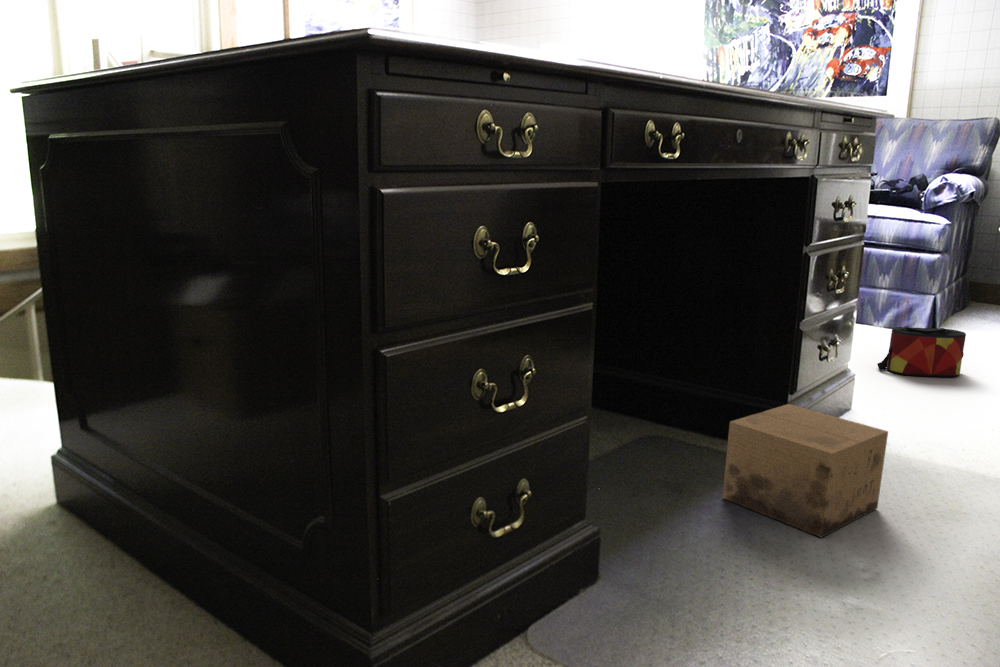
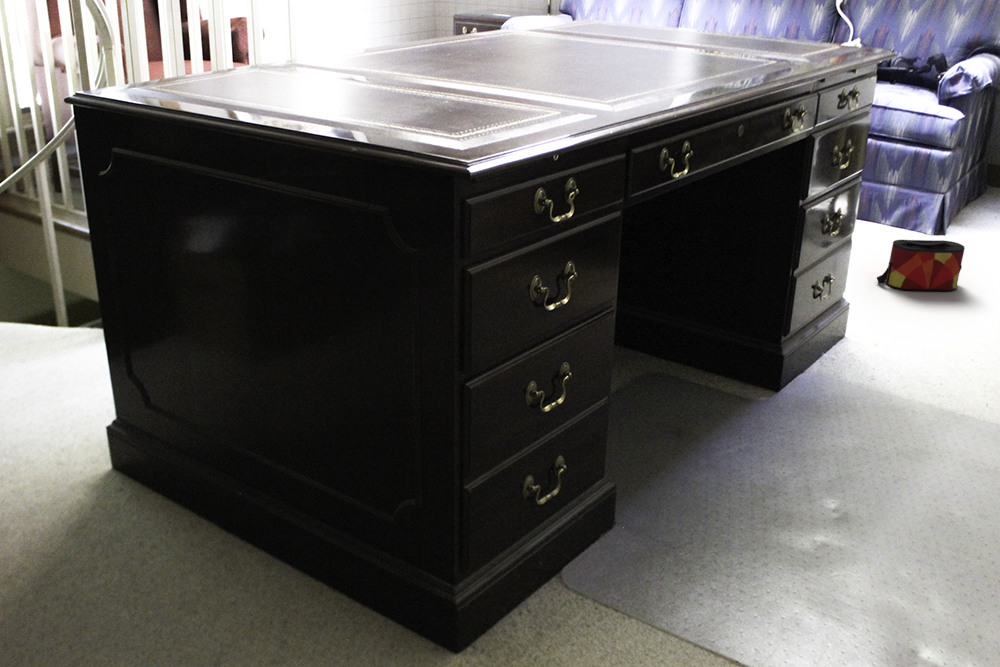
cardboard box: present [723,404,888,537] -> none [719,353,865,478]

